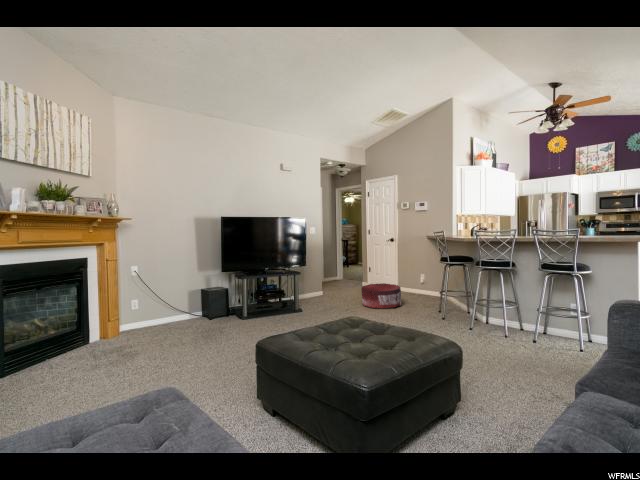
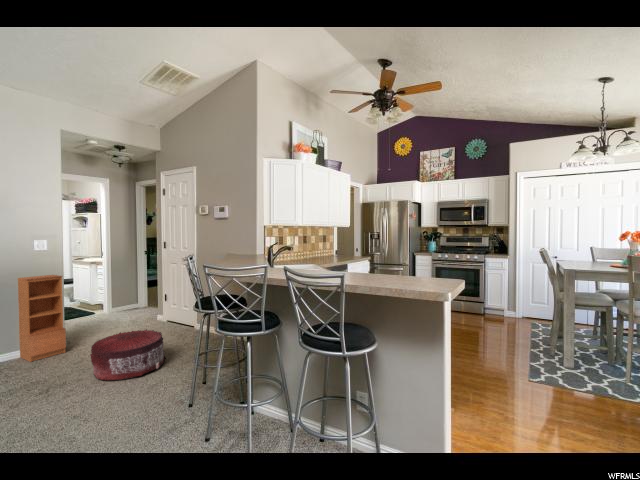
bookcase: none [304,249,329,301] -> present [18,275,66,362]

